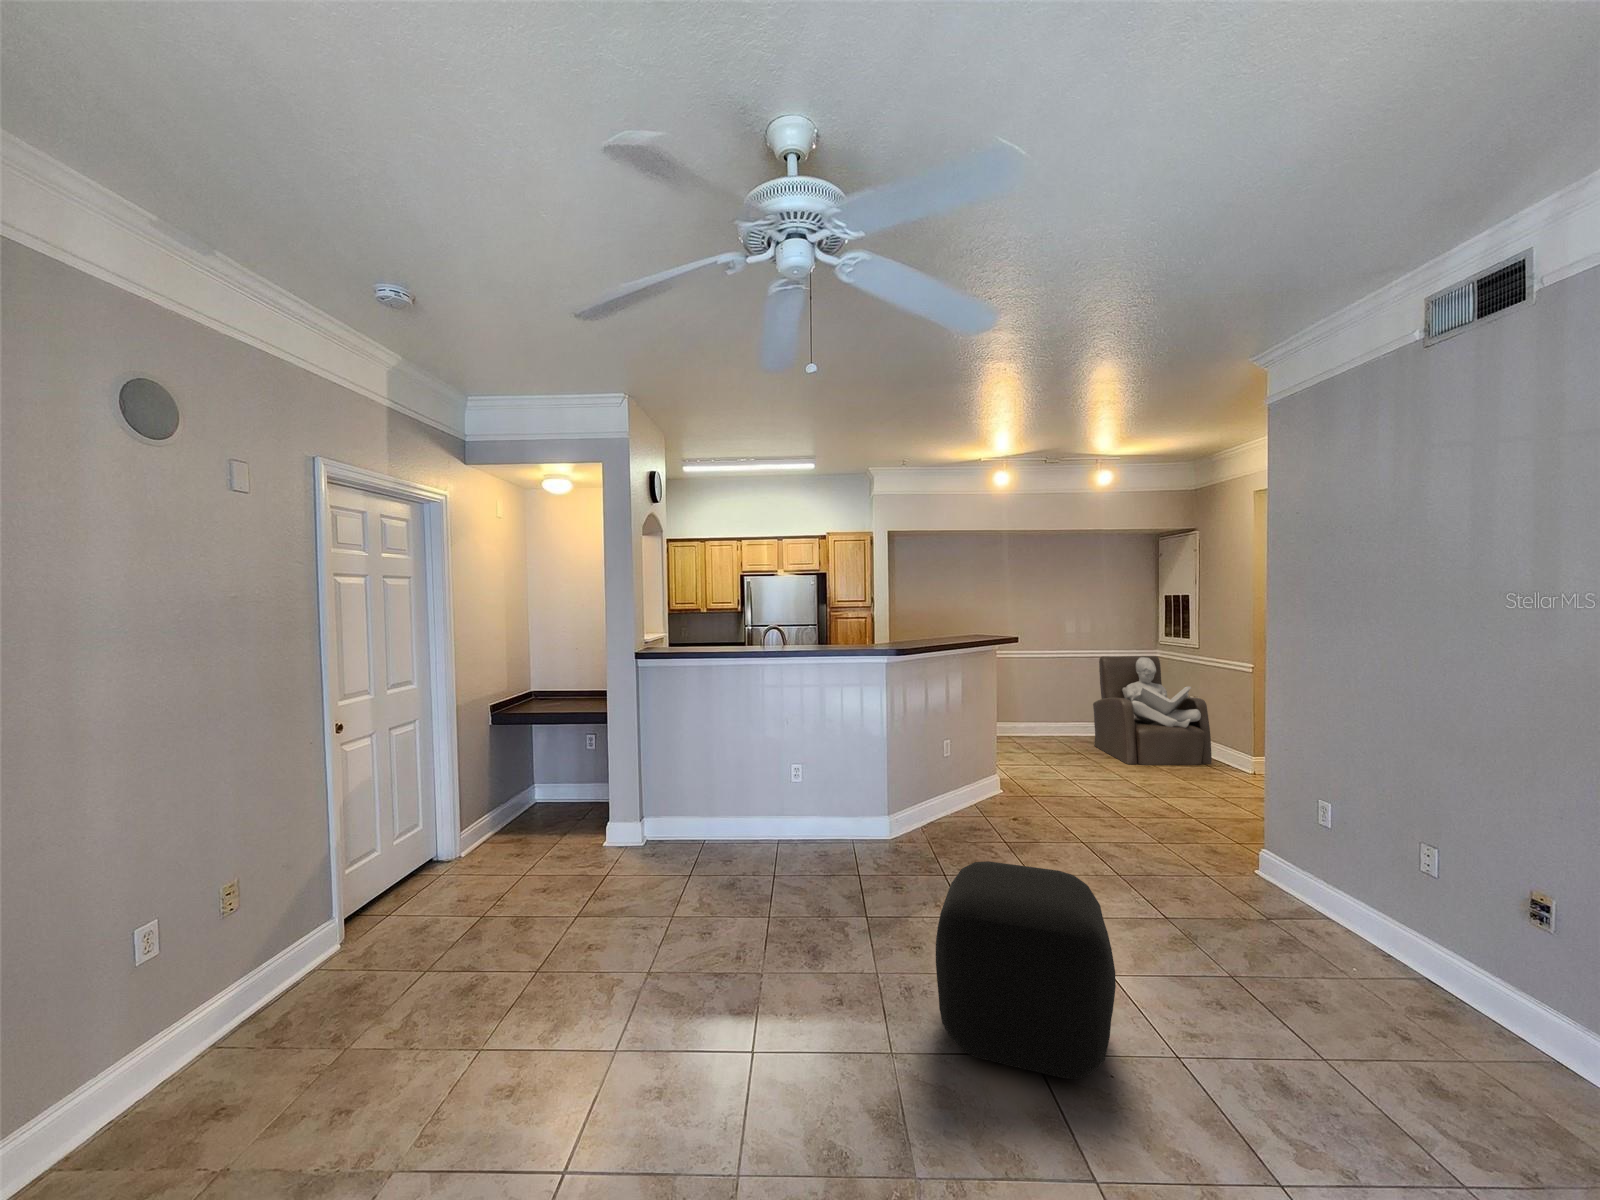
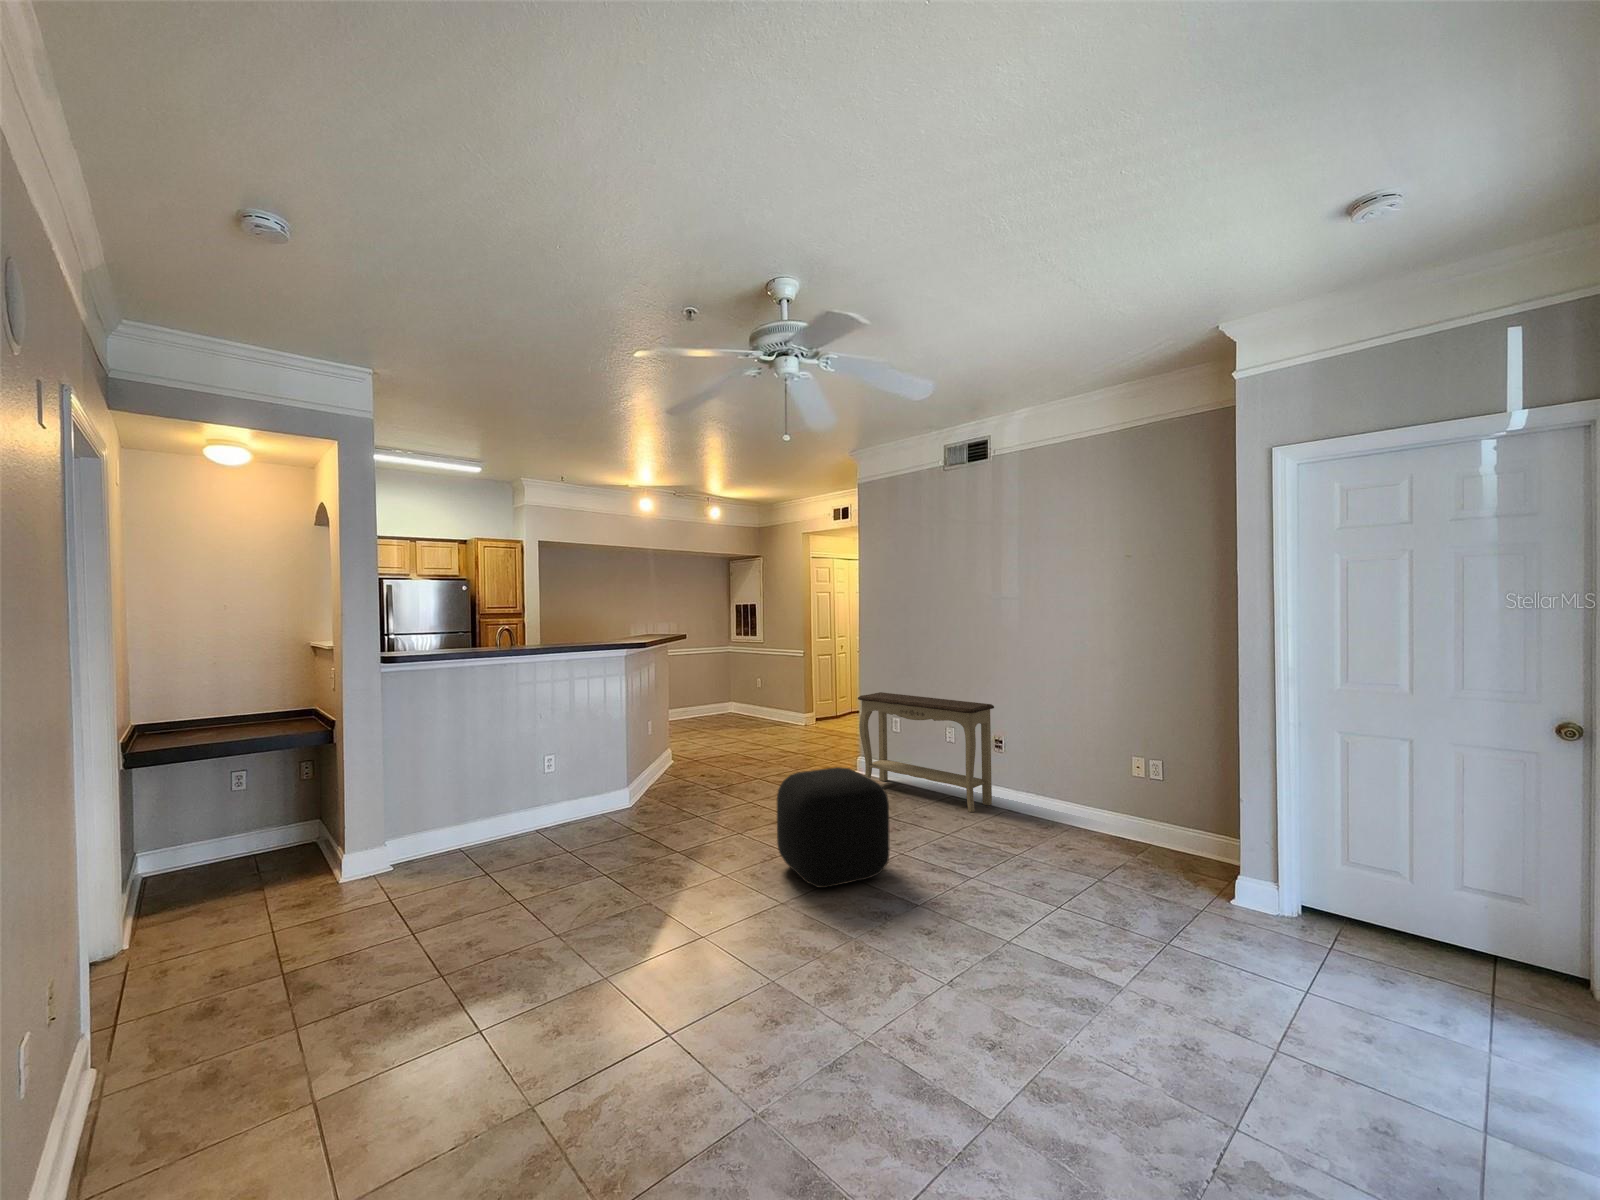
armchair: present [1093,656,1212,765] -> none [697,650,780,732]
console table: none [1233,753,1526,1038] -> present [858,692,994,813]

